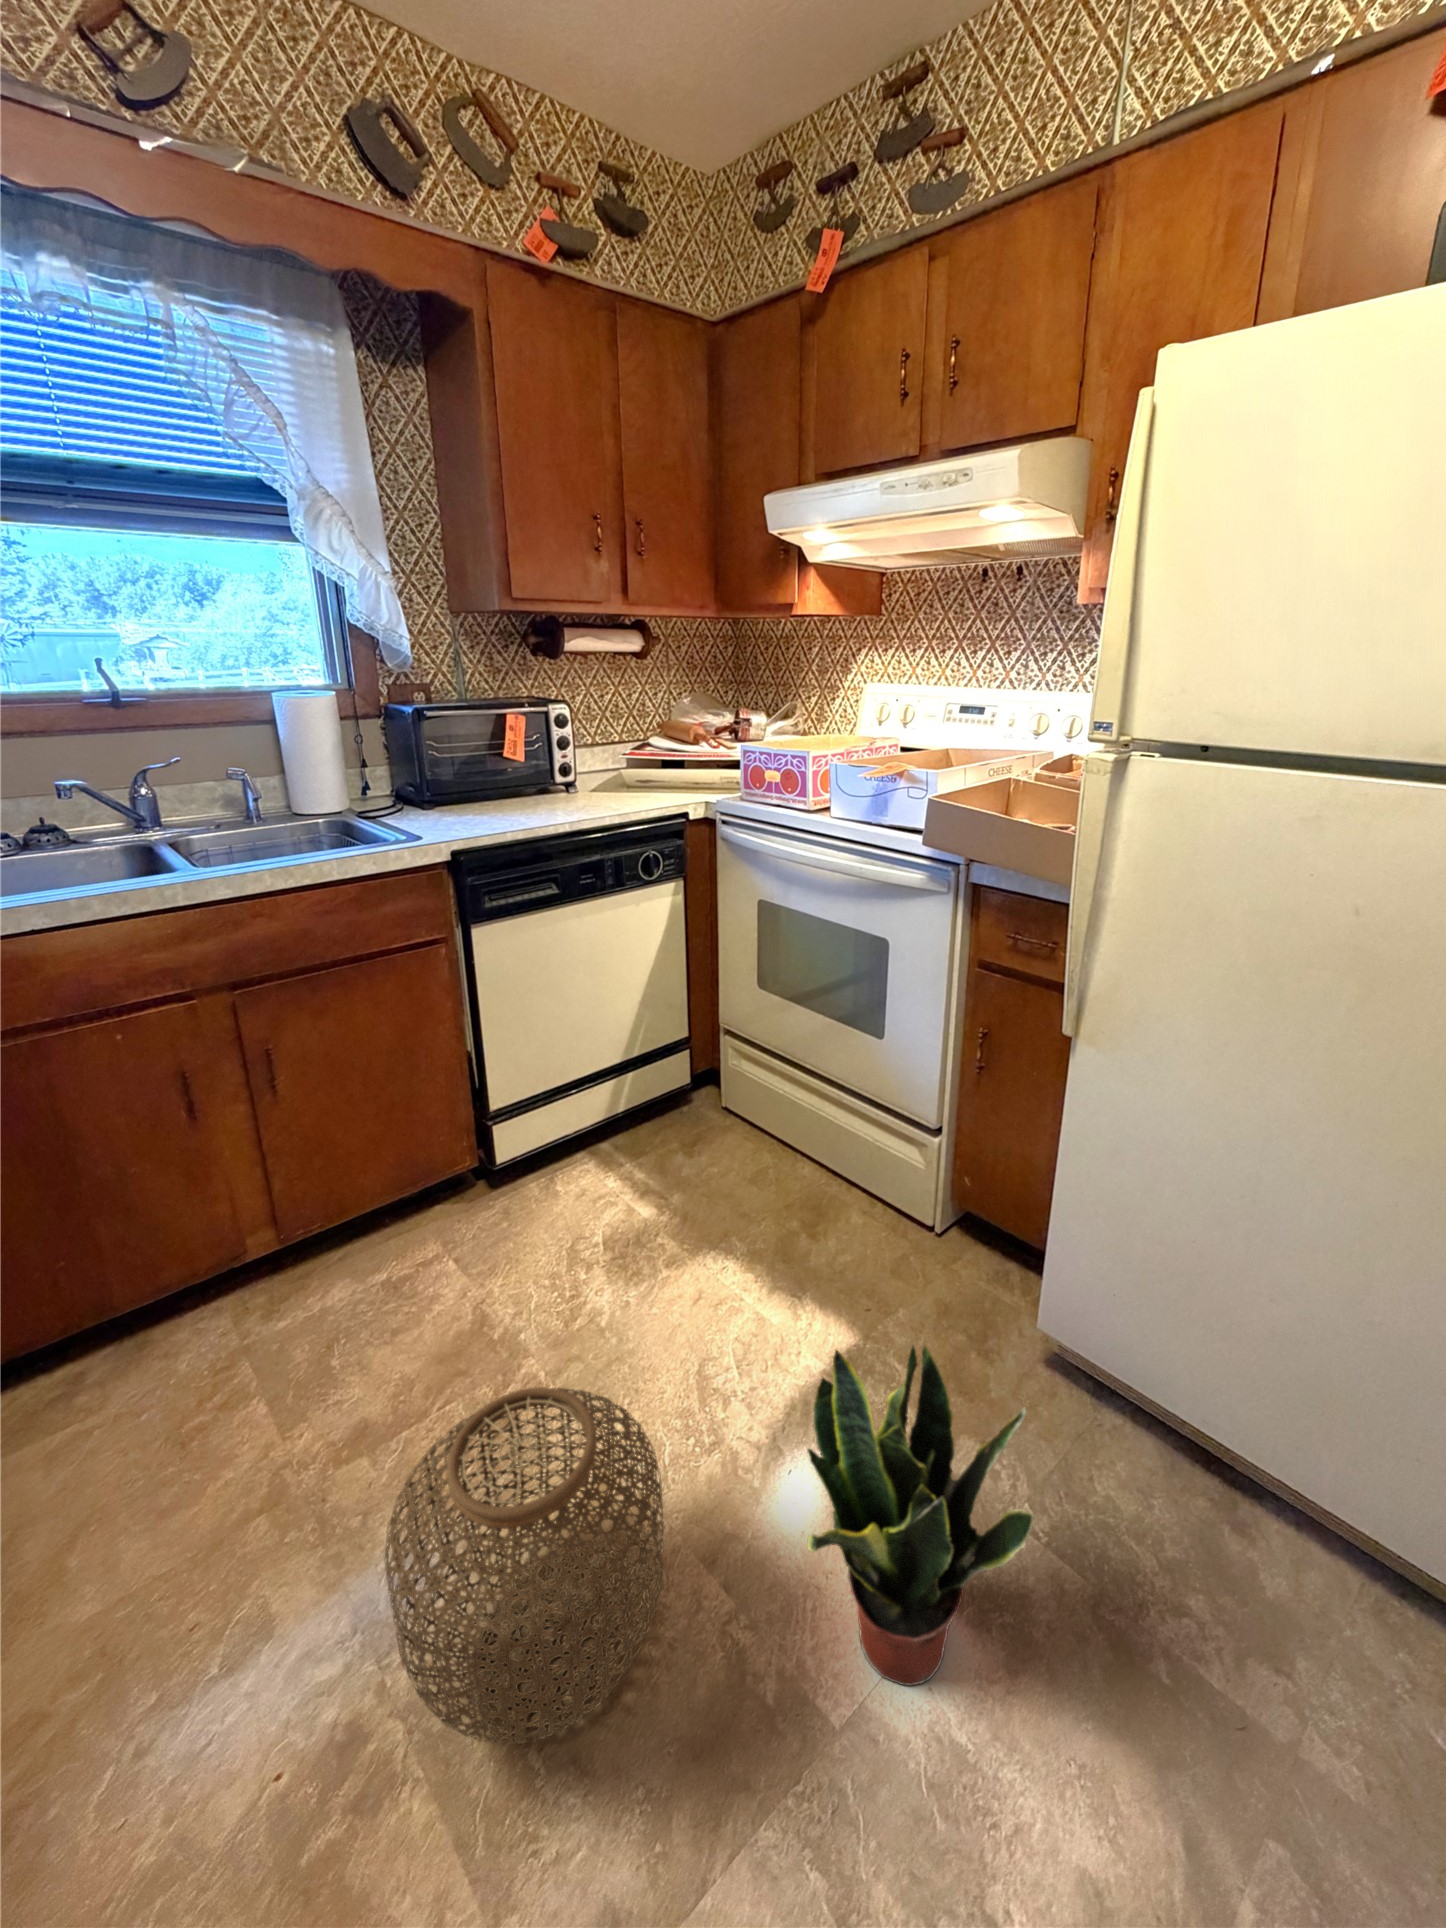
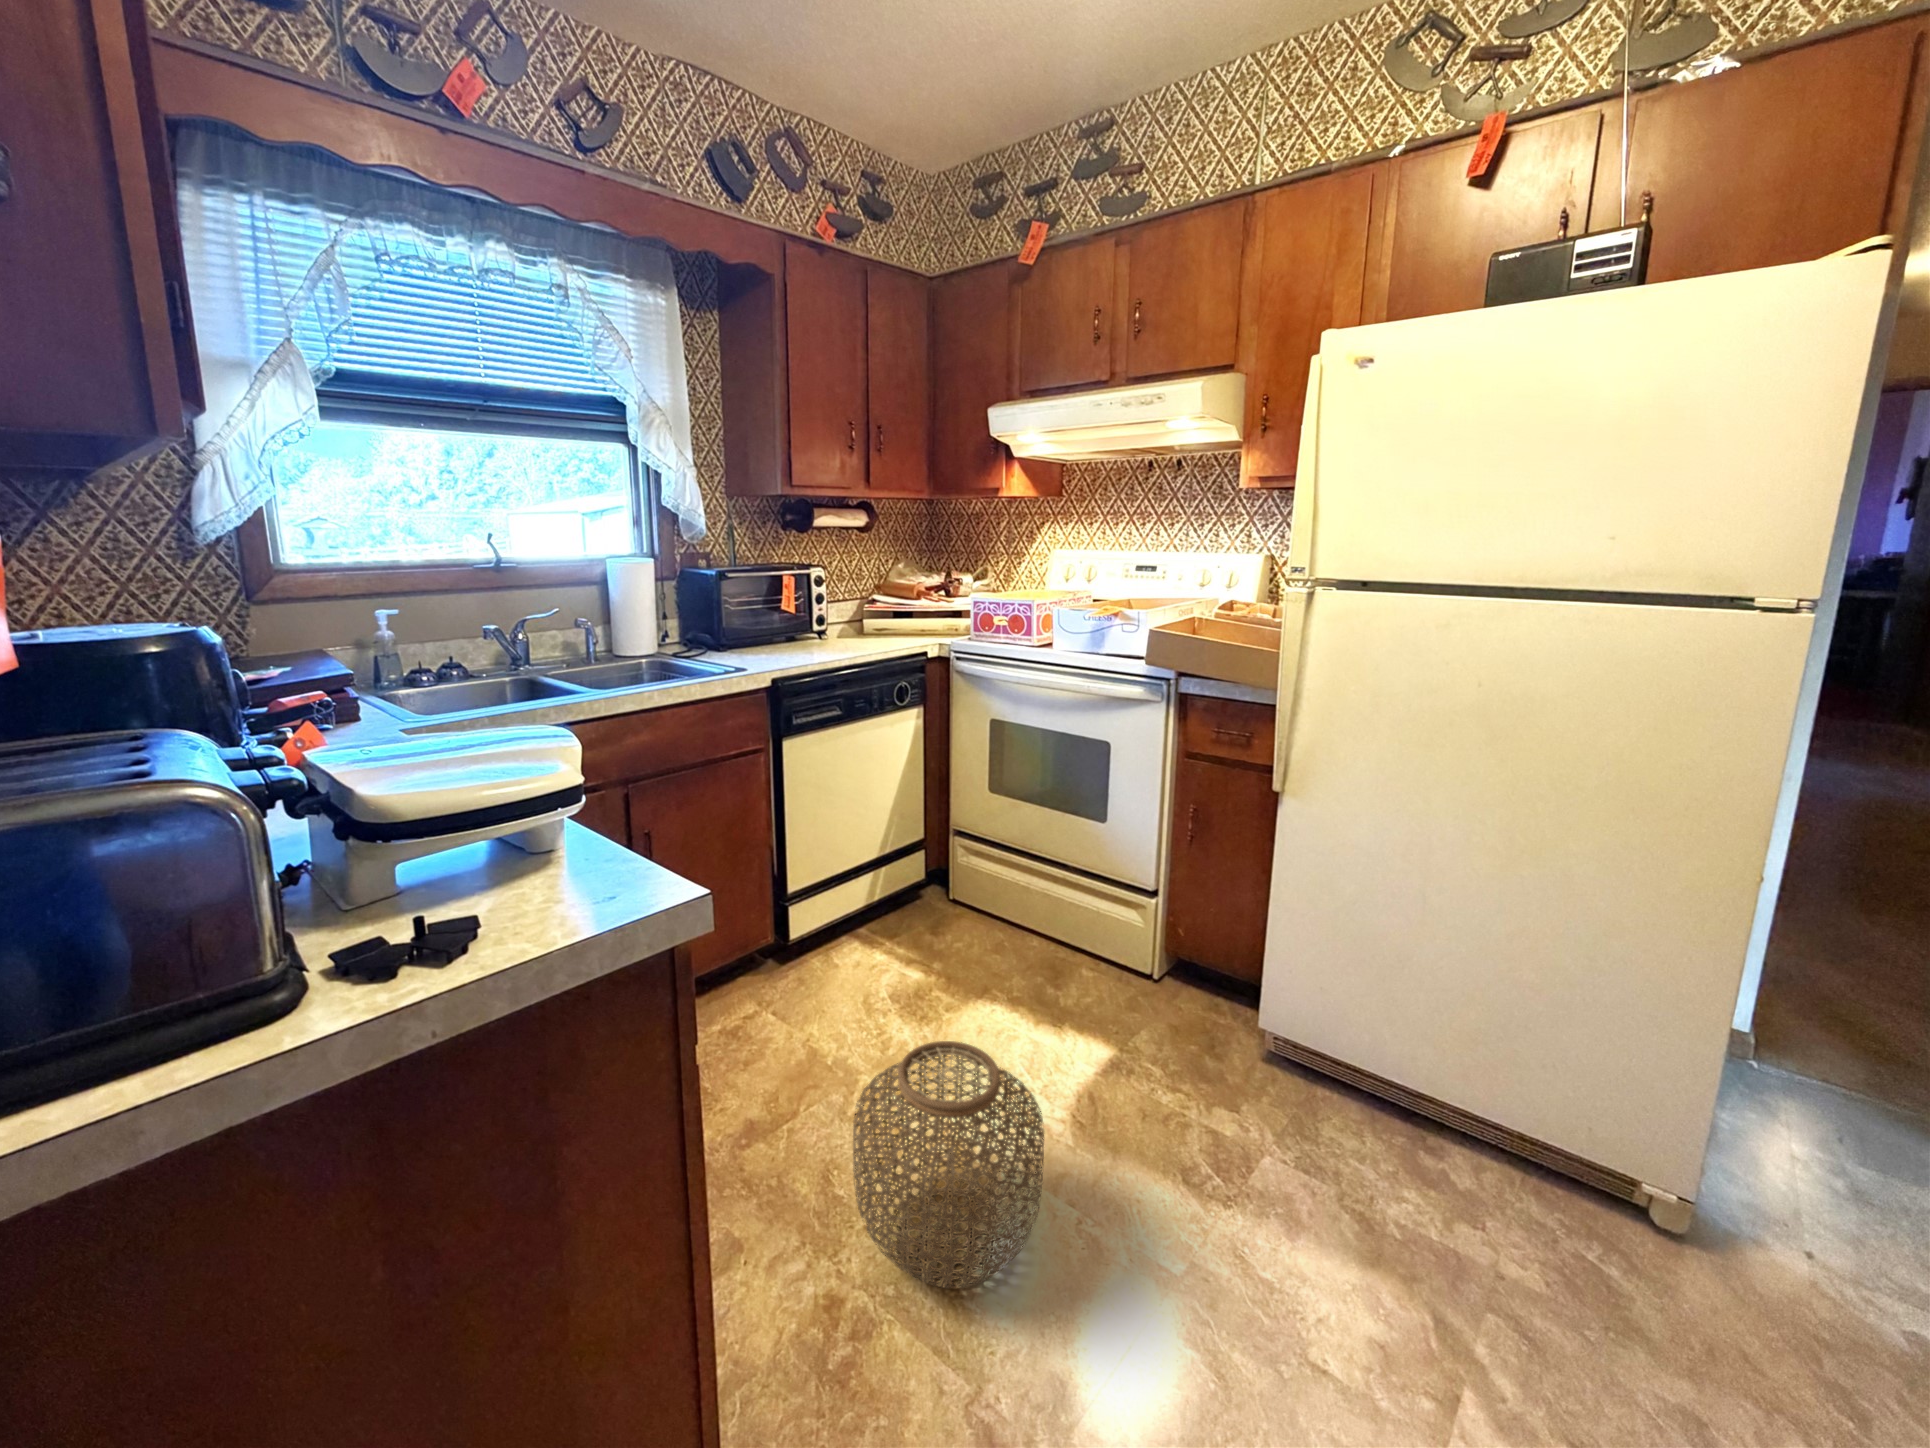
potted plant: present [807,1345,1034,1686] -> none [1132,997,1308,1252]

